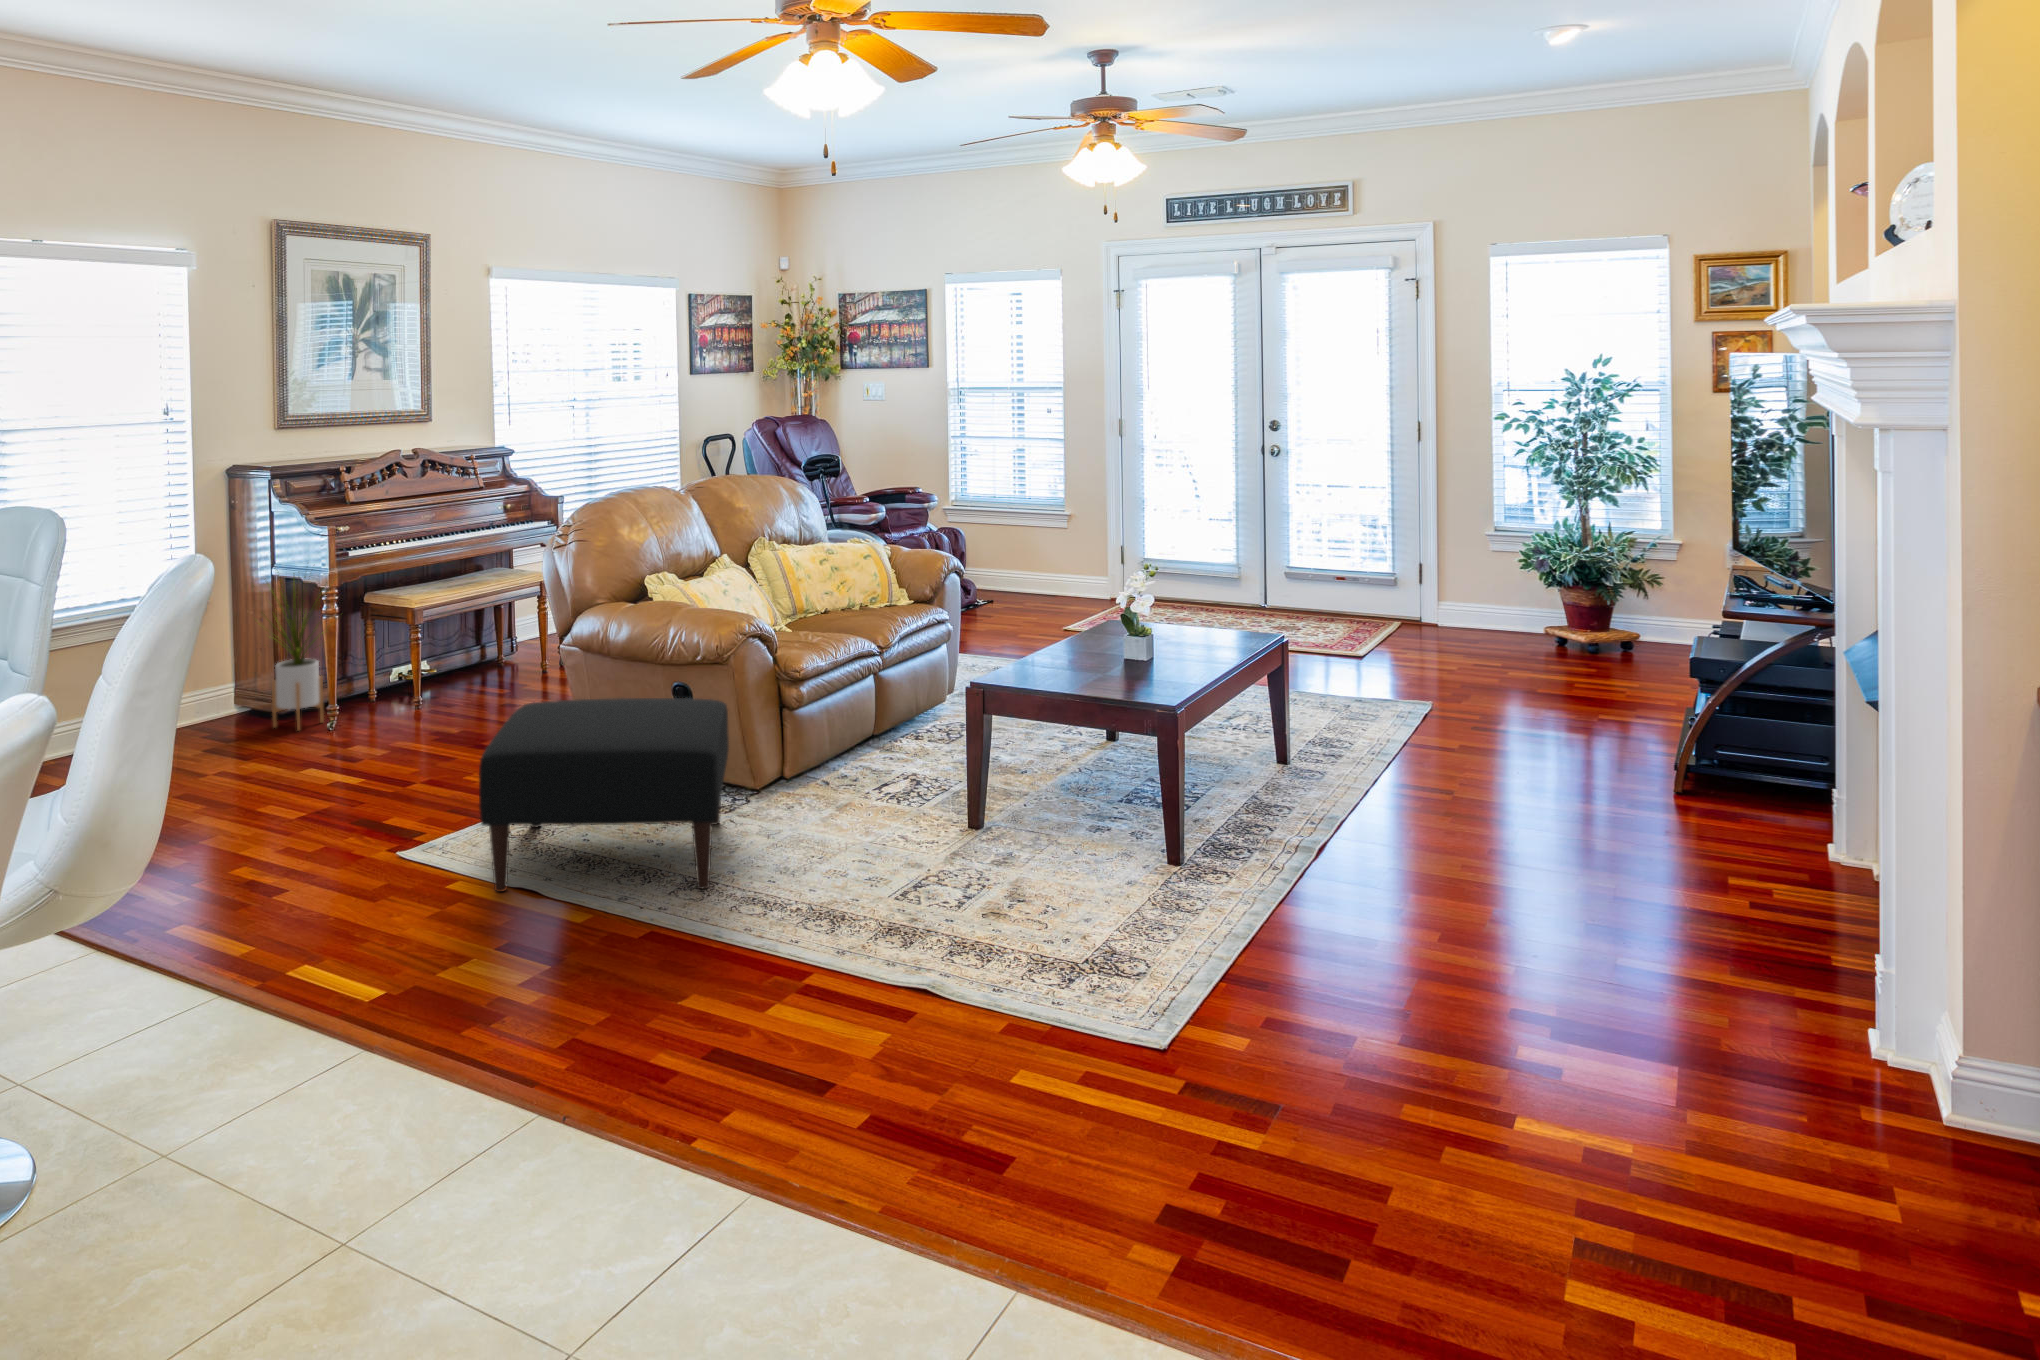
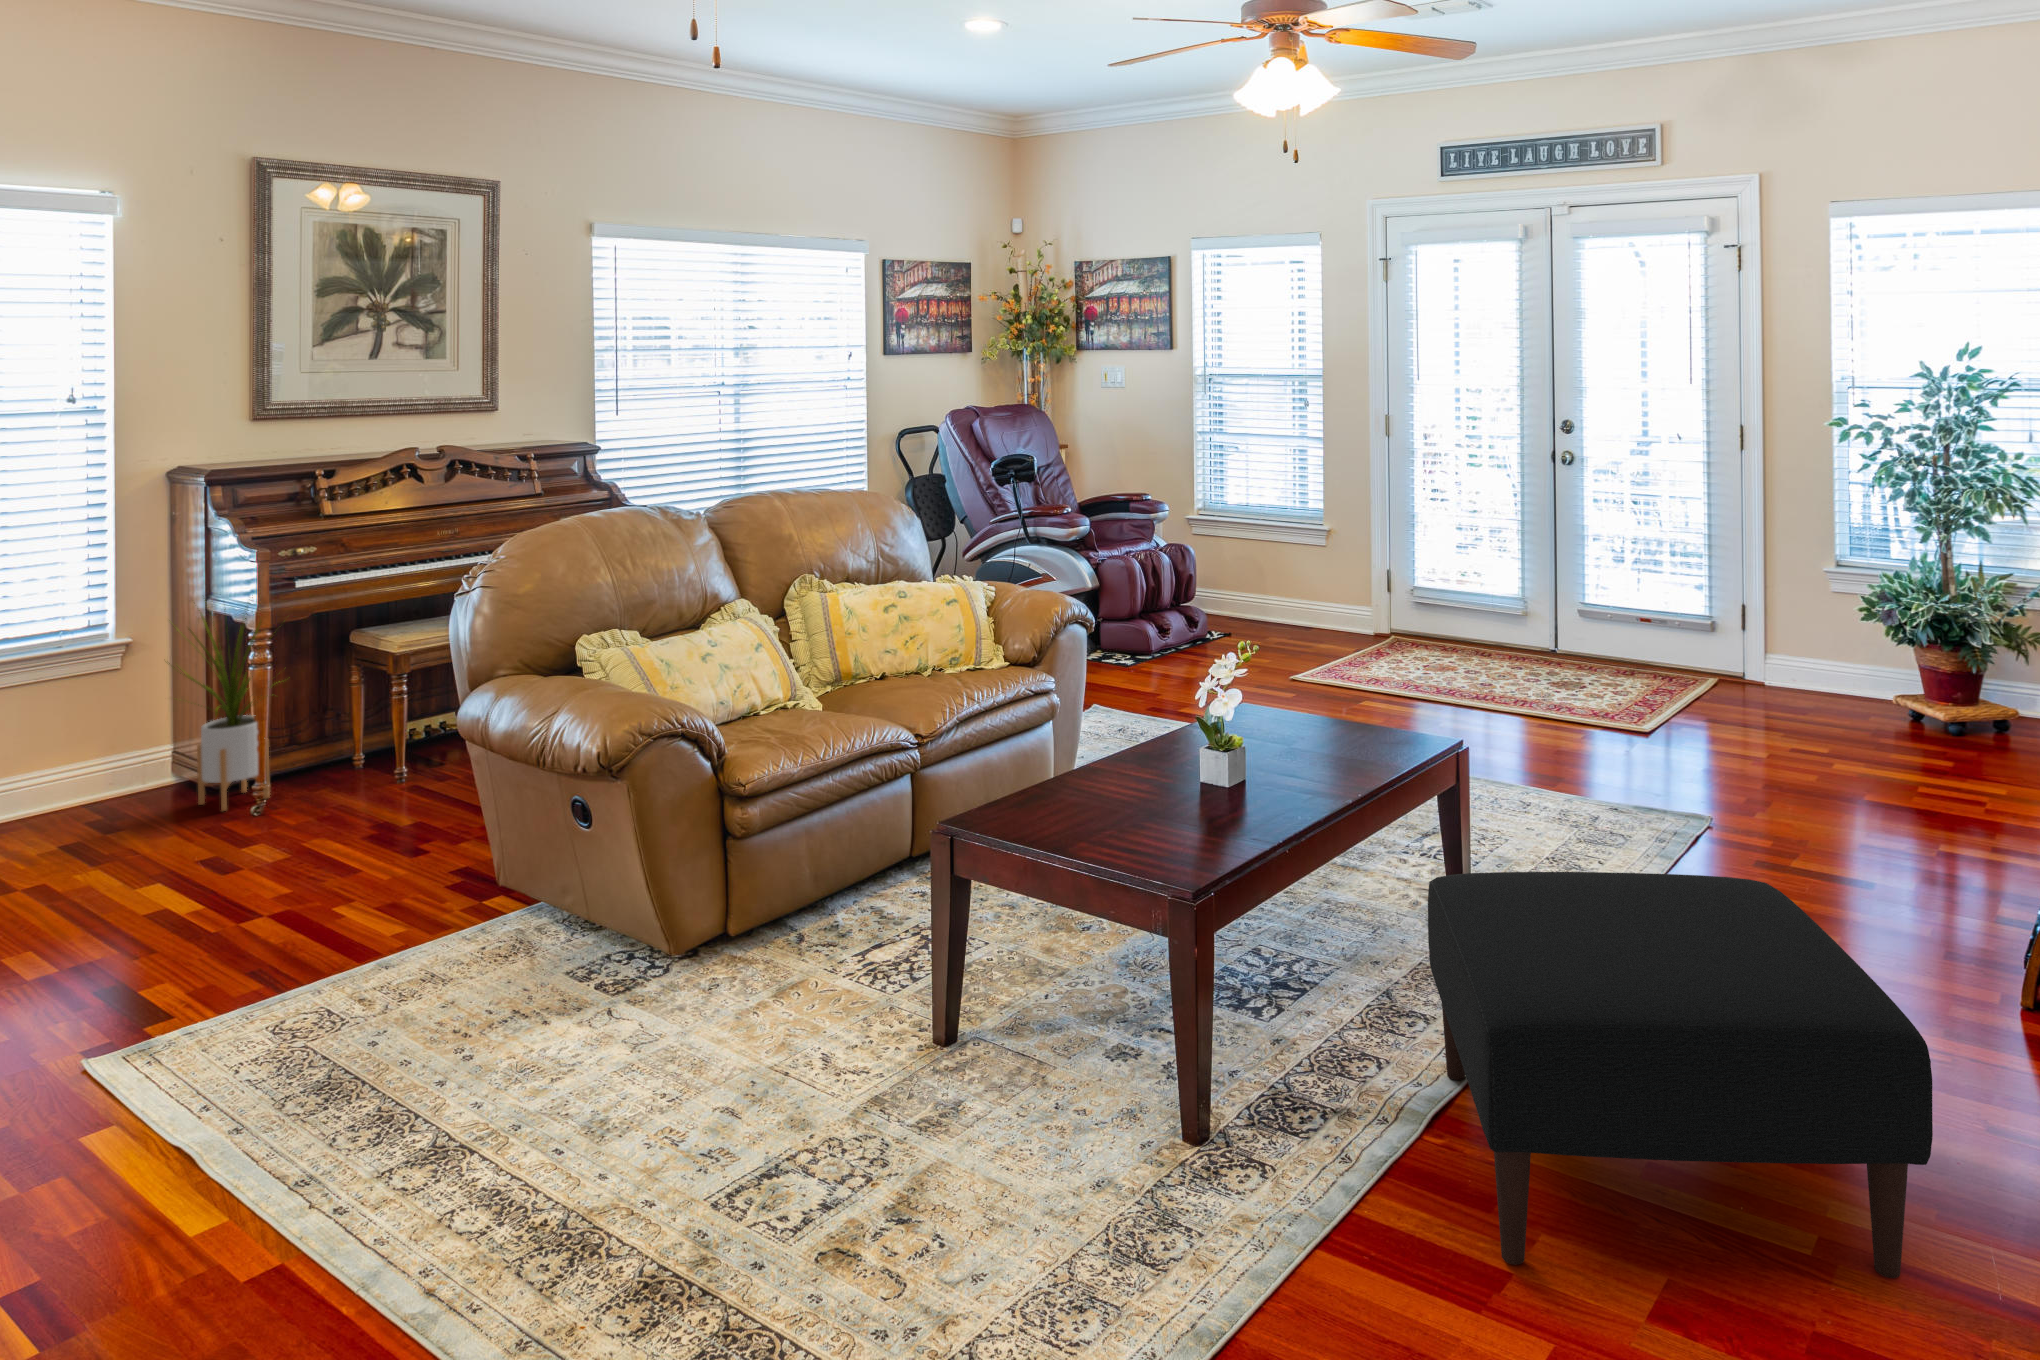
ottoman: present [479,698,729,892] -> present [1428,872,1933,1278]

